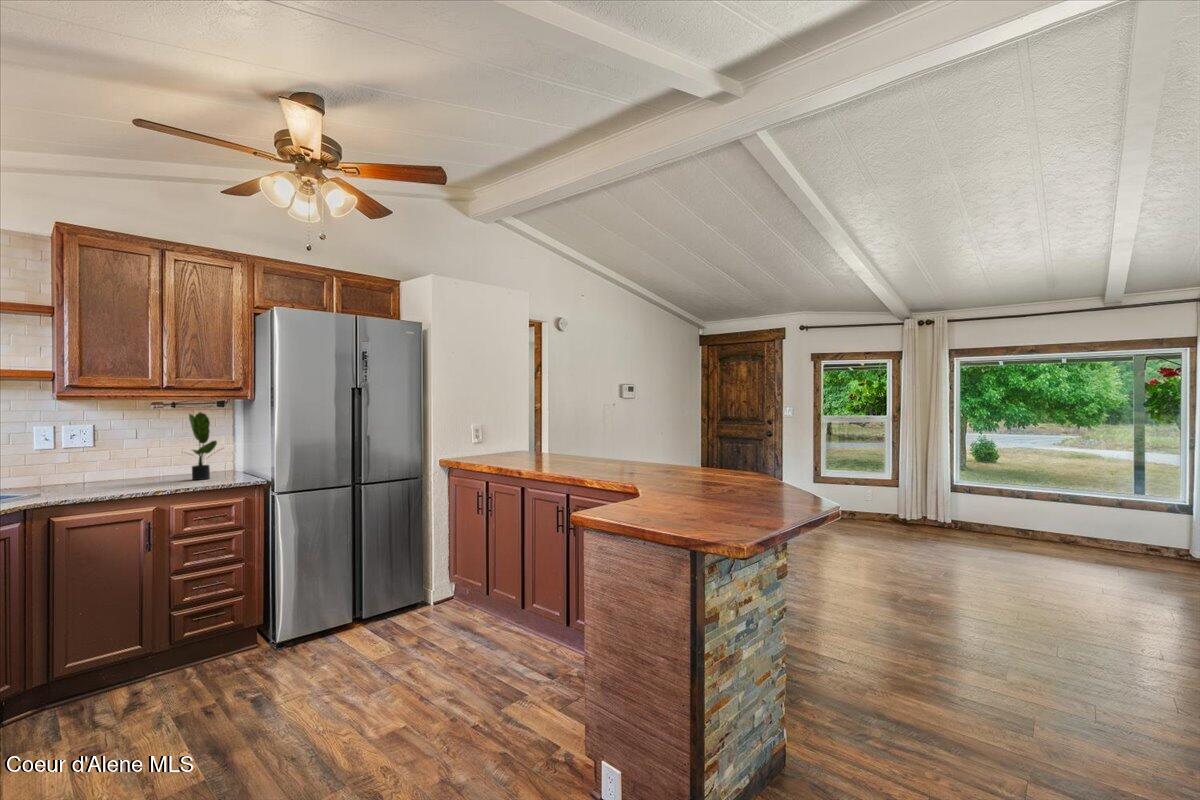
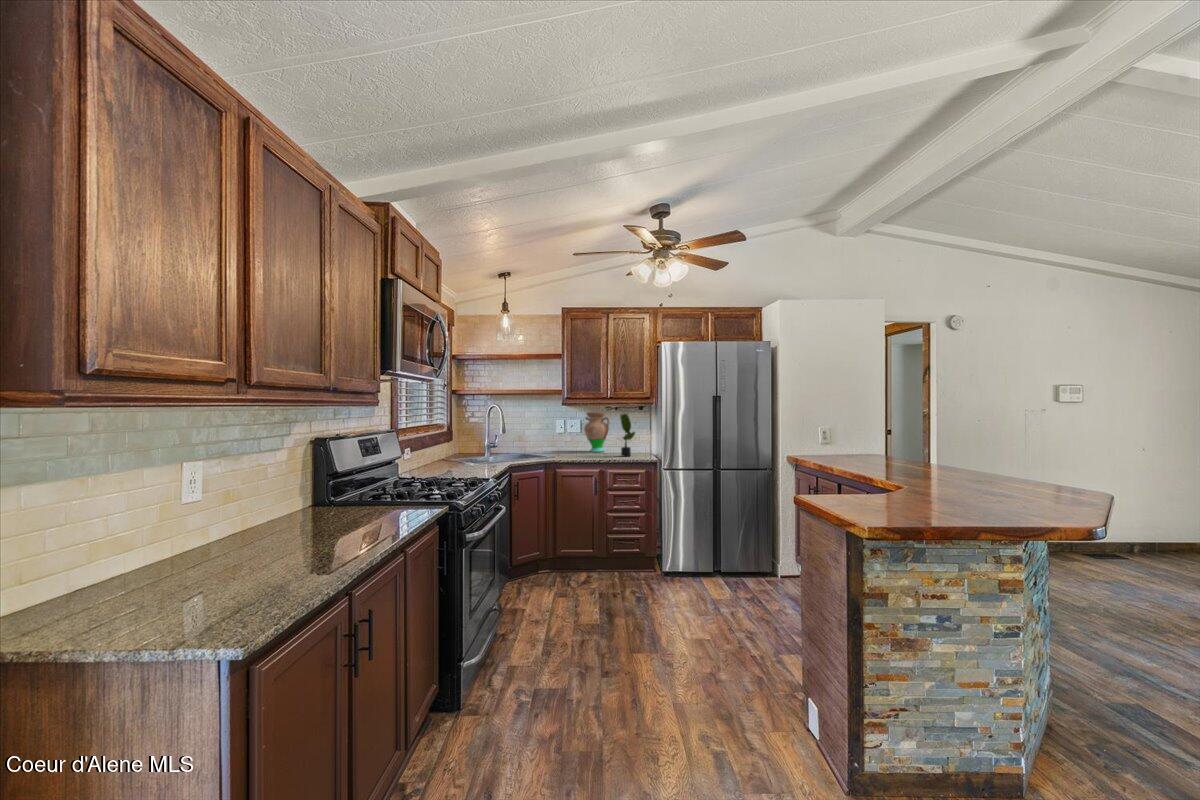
vase: none [101,412,158,479] -> present [584,412,609,452]

